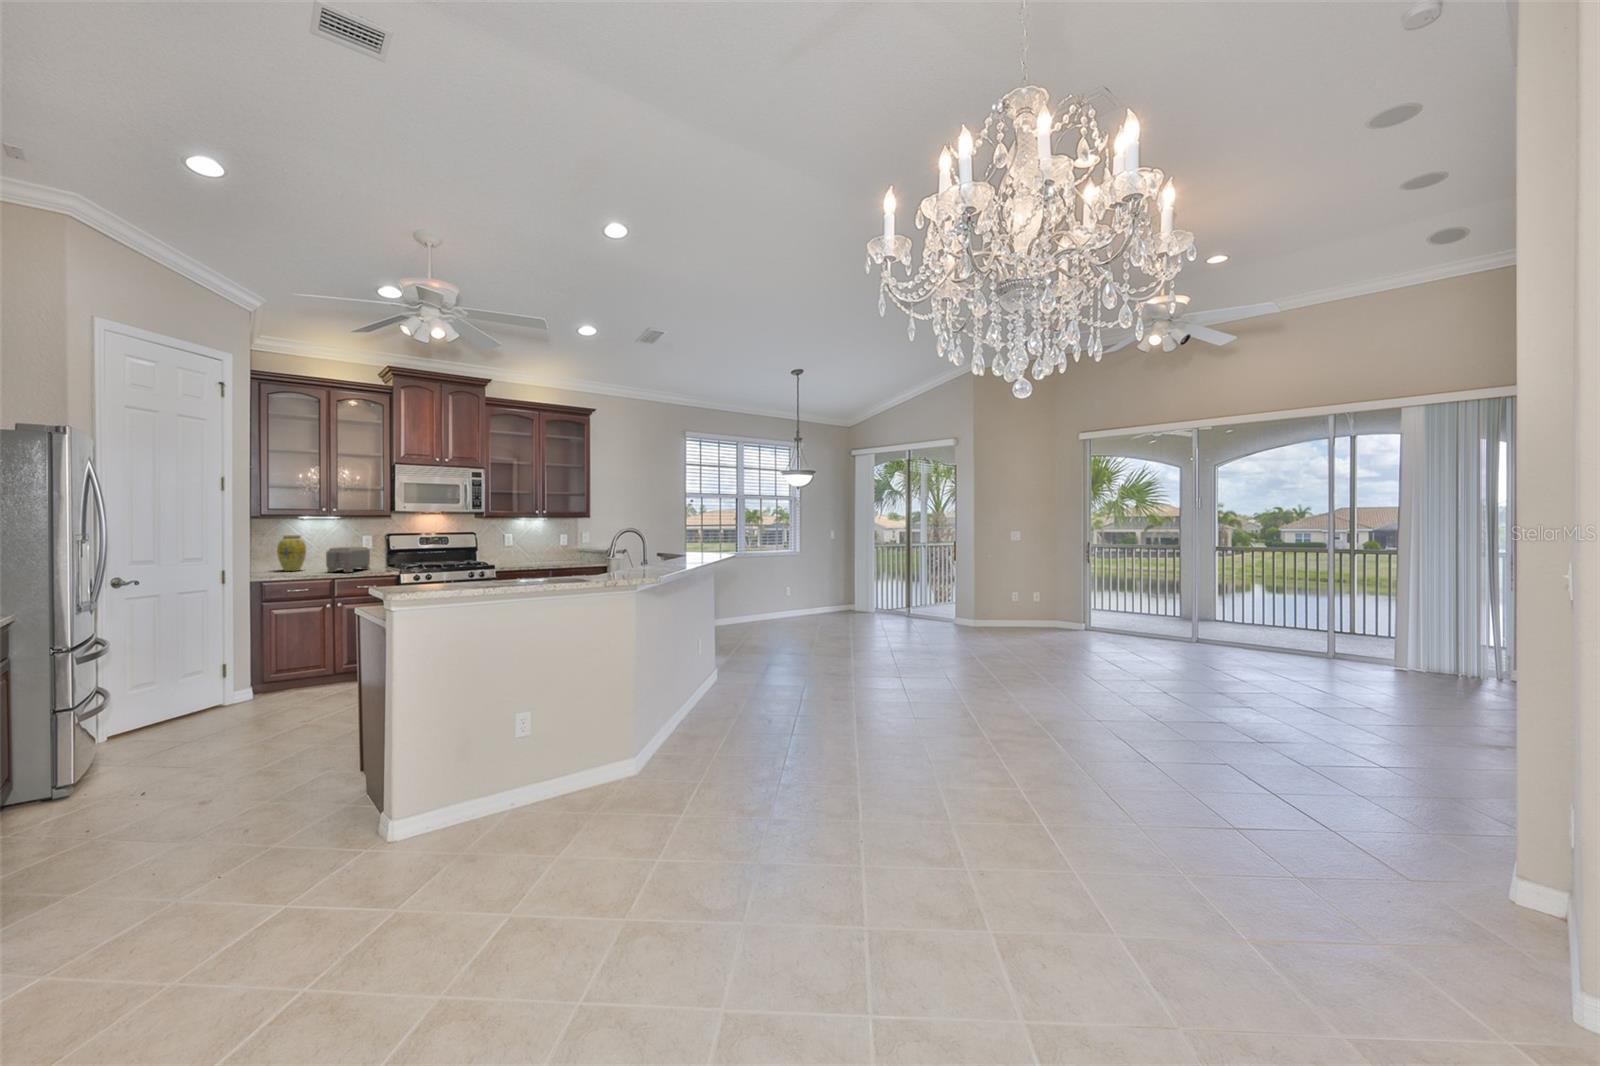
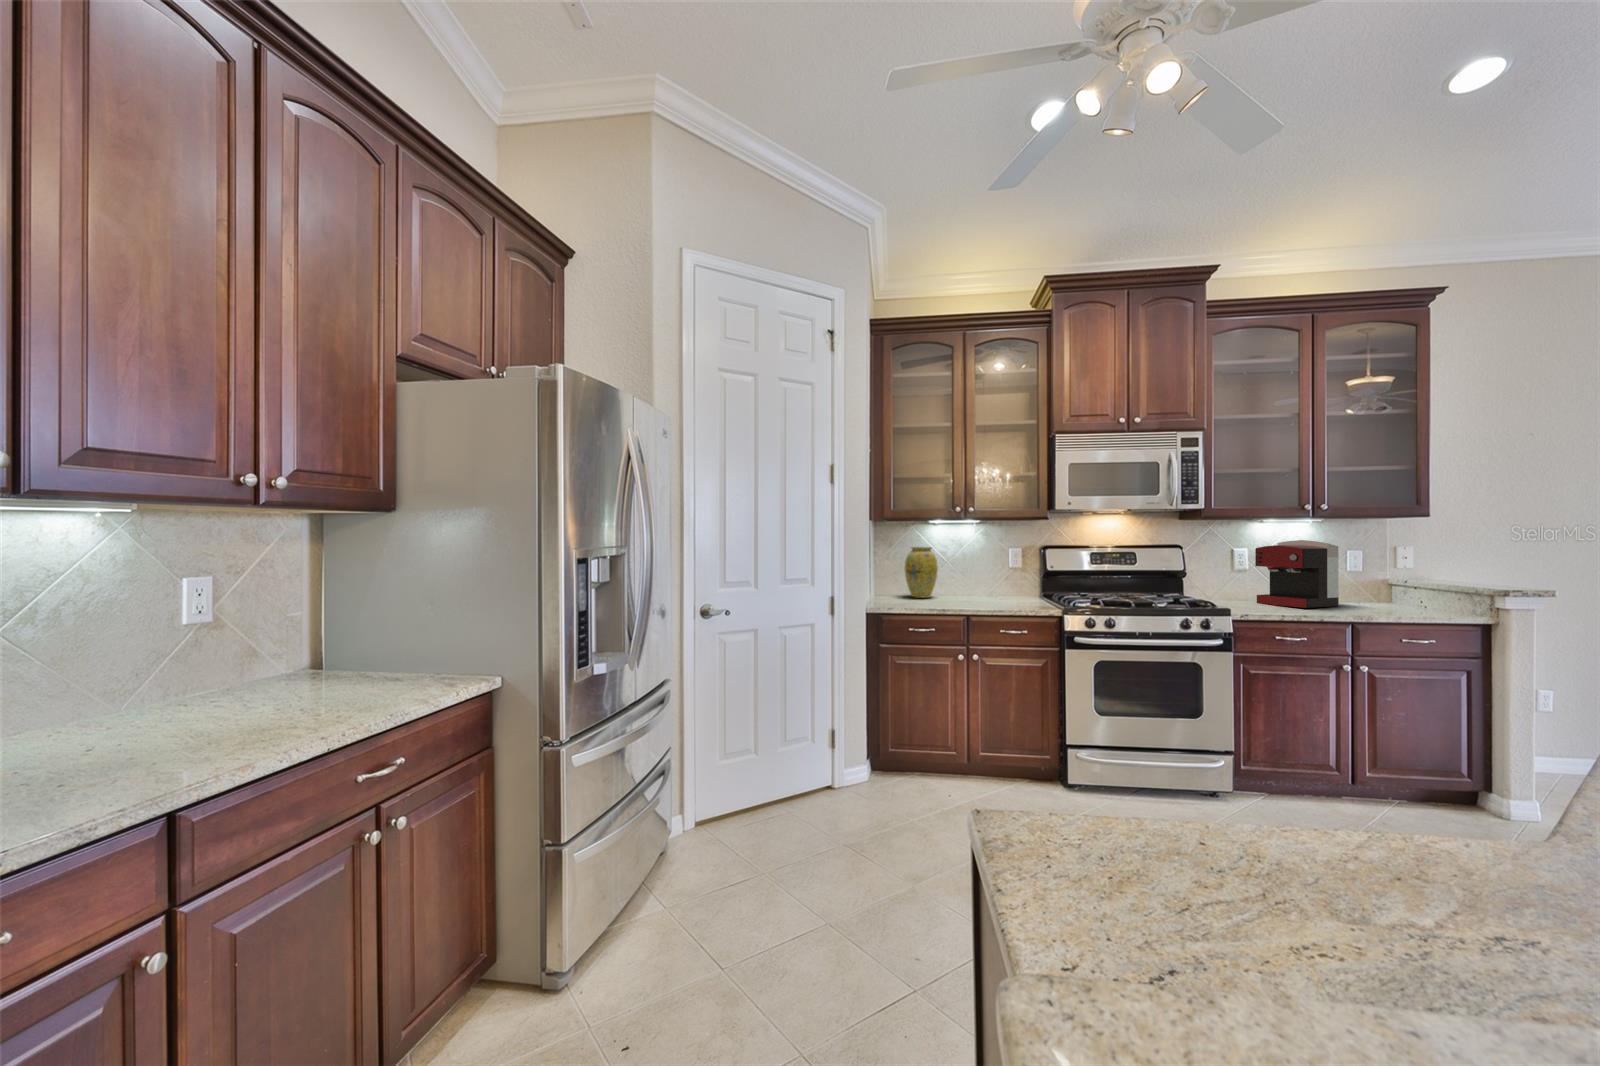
coffee maker: none [513,529,550,563] -> present [1255,540,1339,608]
toaster: present [326,547,370,572] -> none [960,565,1020,606]

